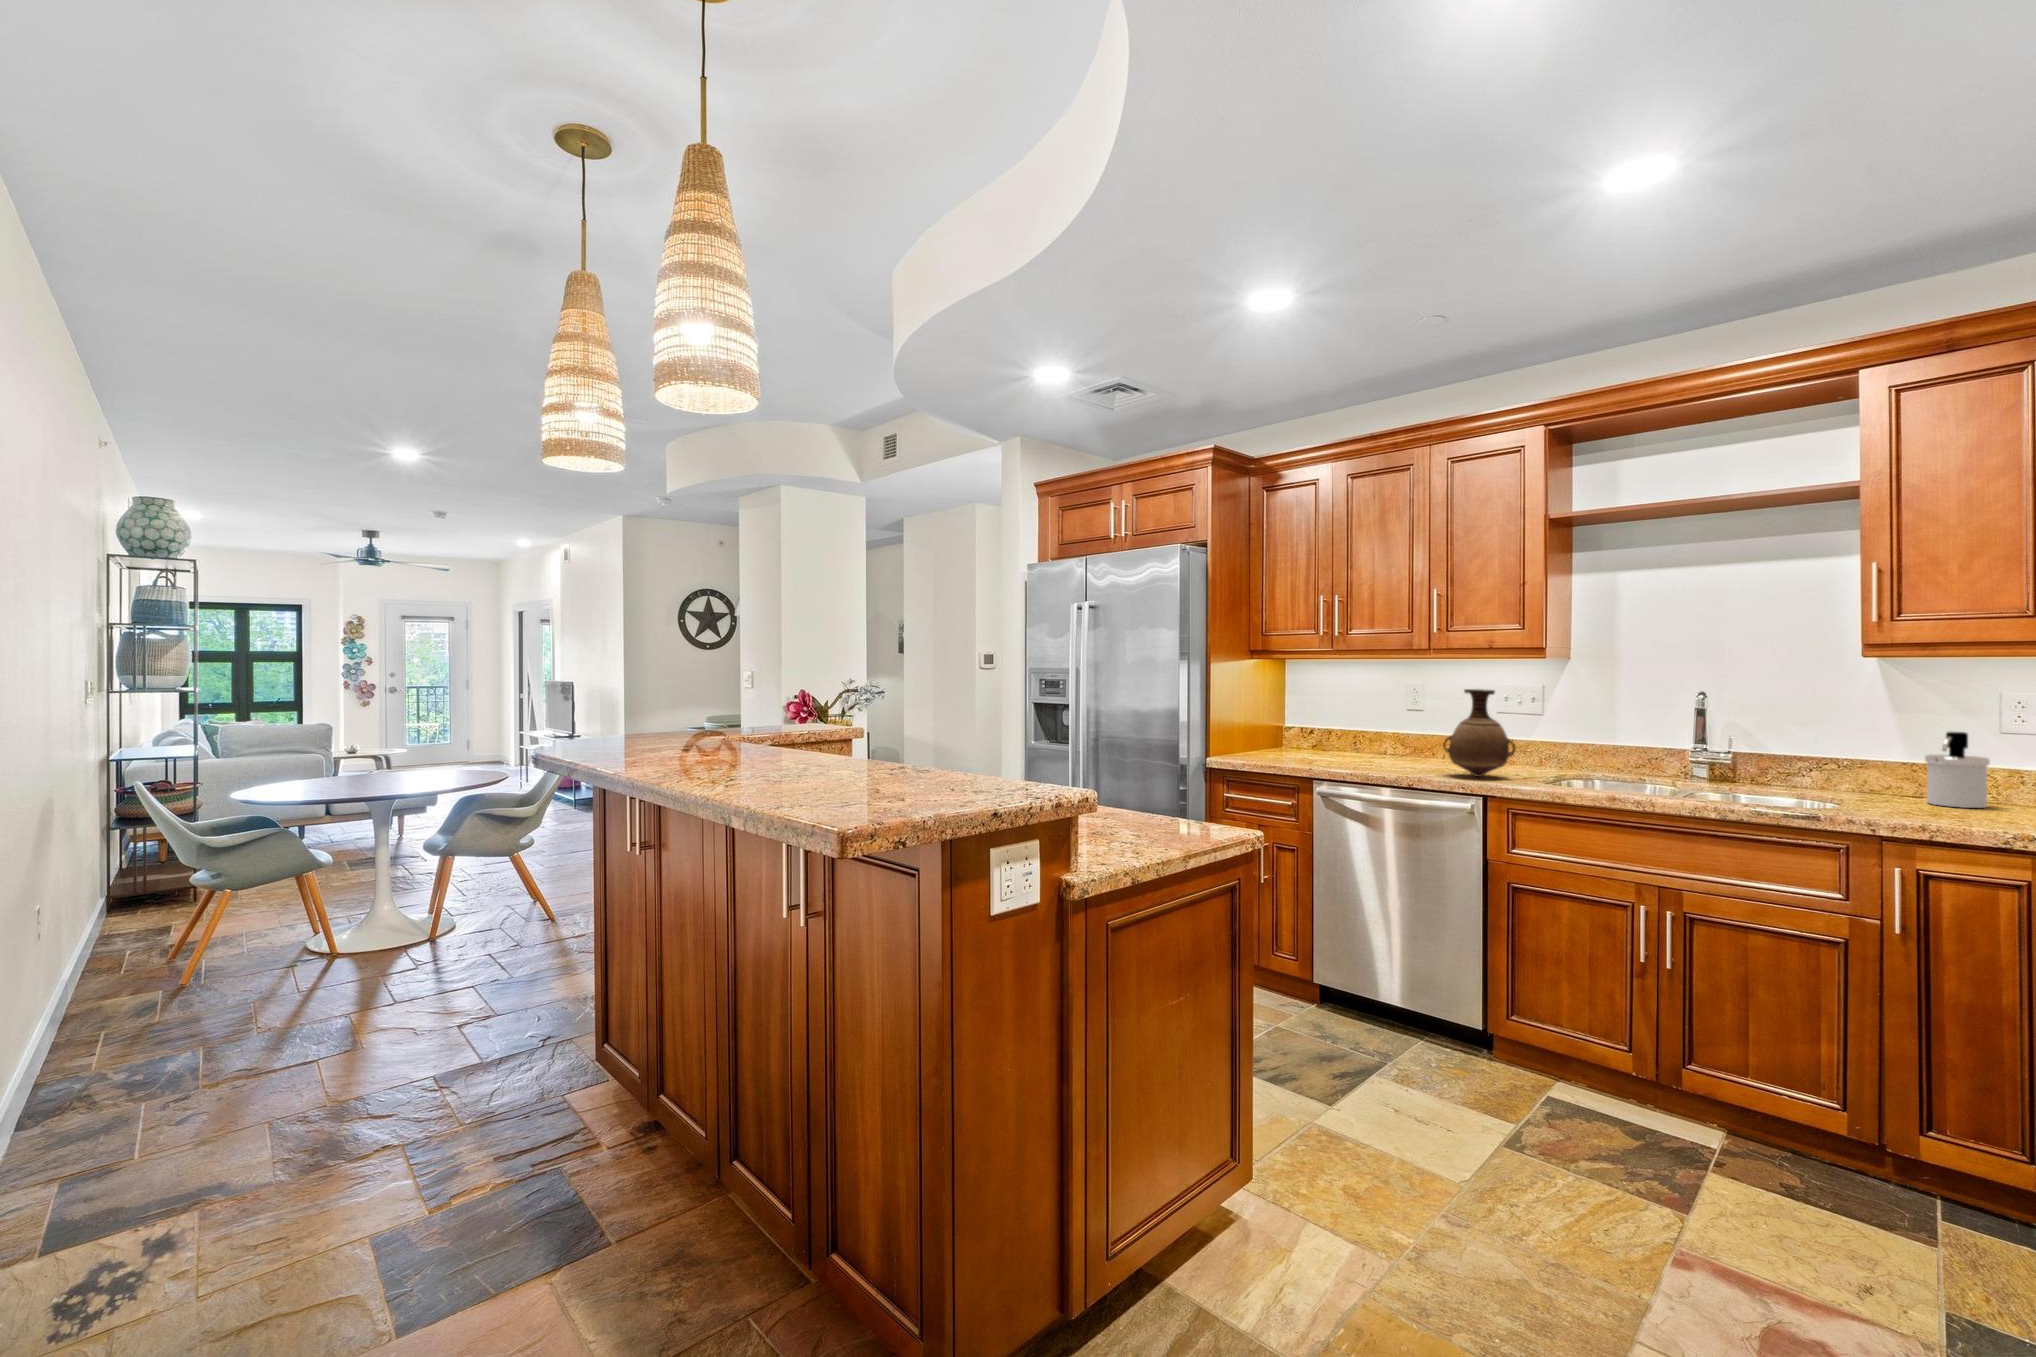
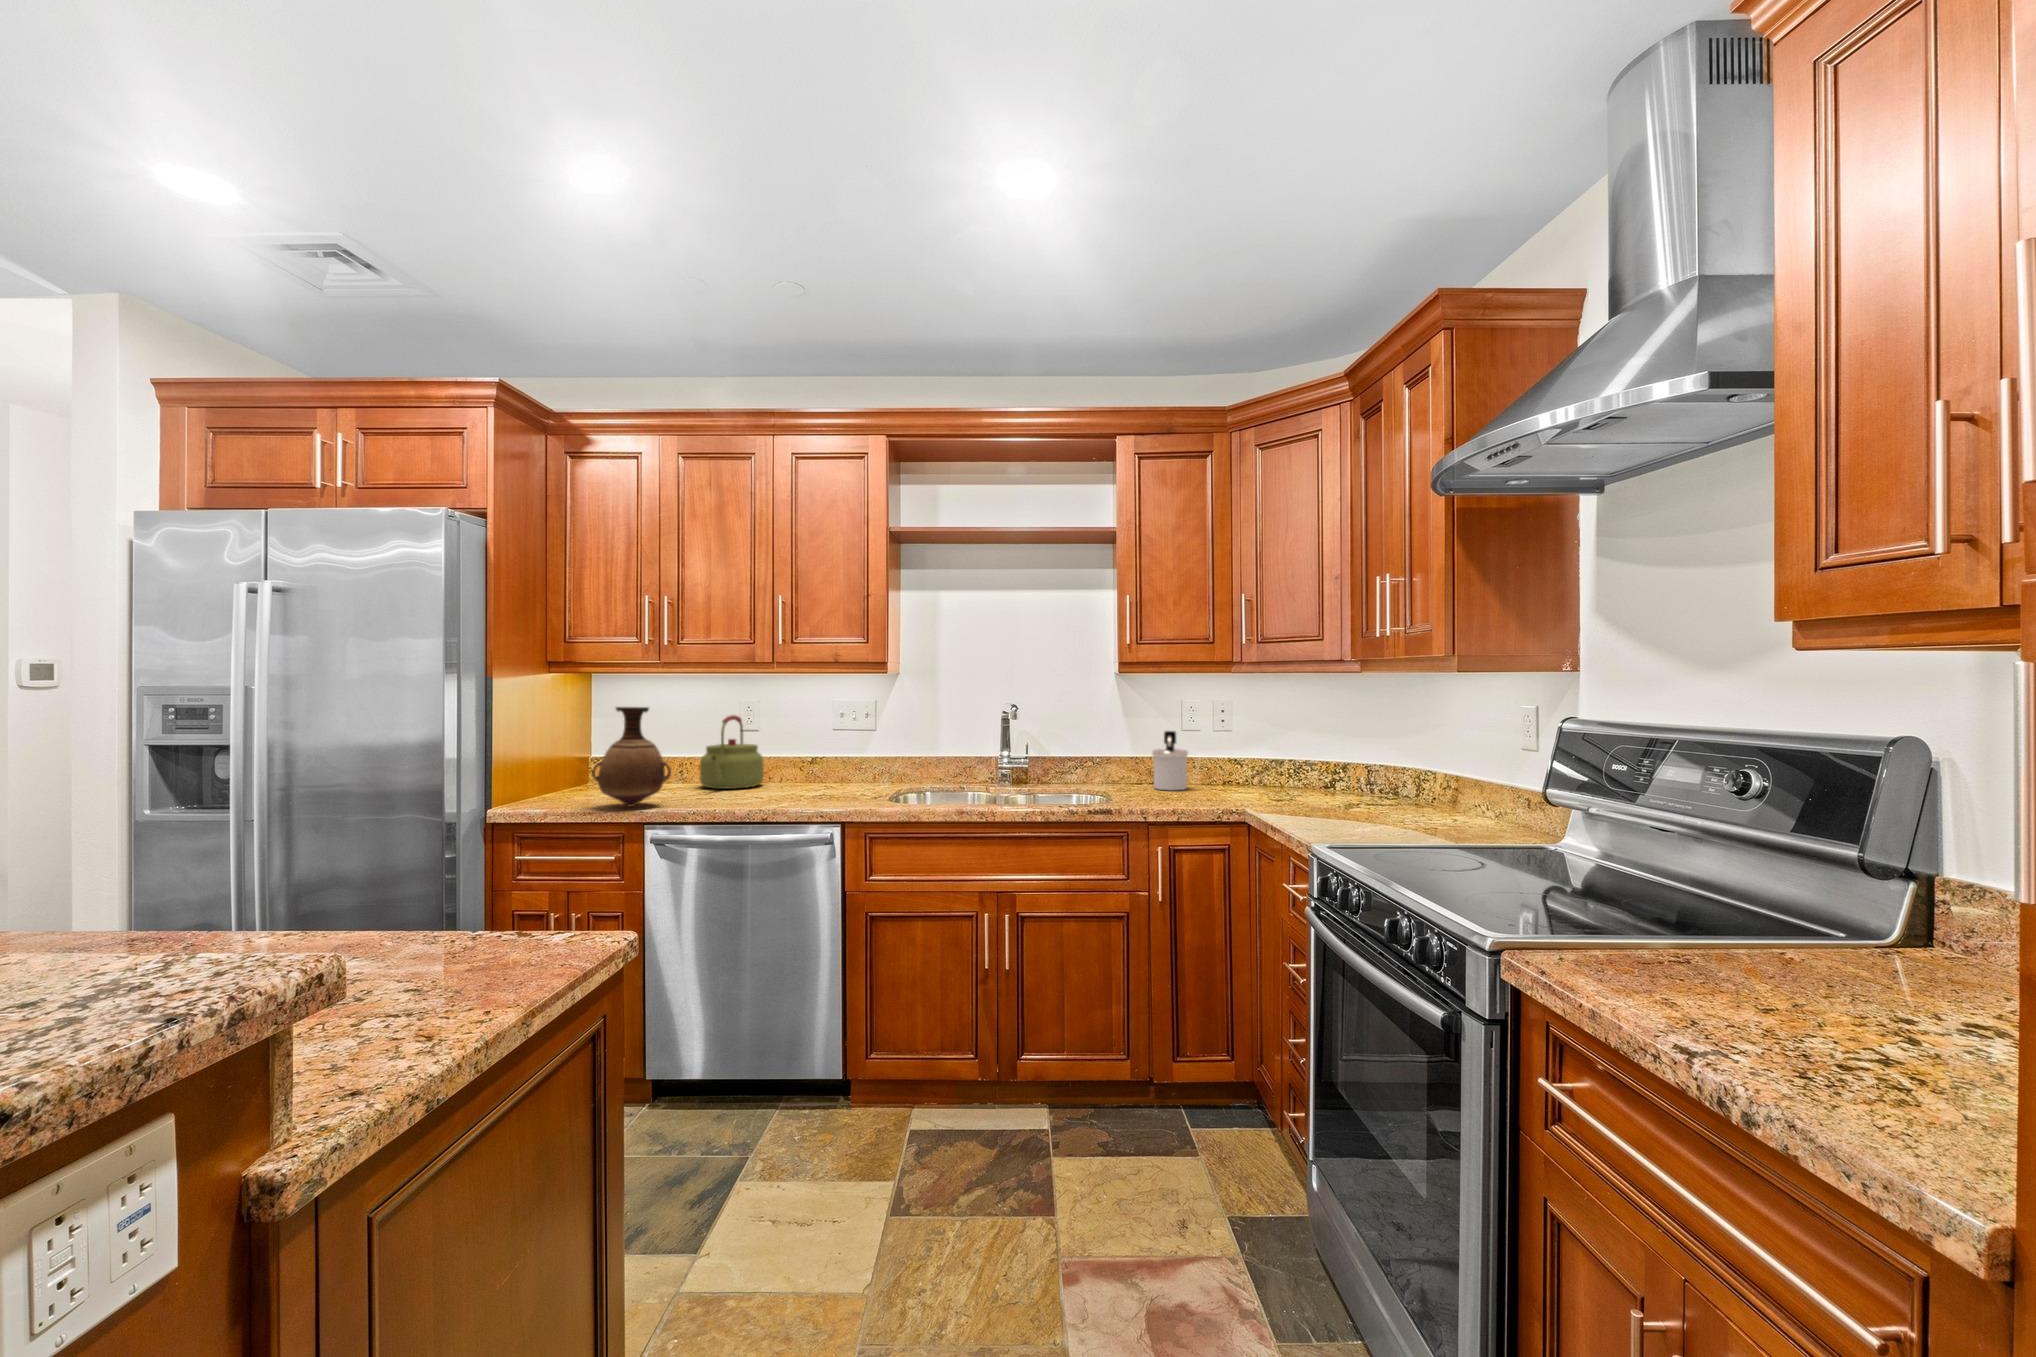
vase: present [1443,689,1516,777] -> present [592,707,671,807]
kettle: none [1370,698,1429,762] -> present [700,715,764,789]

